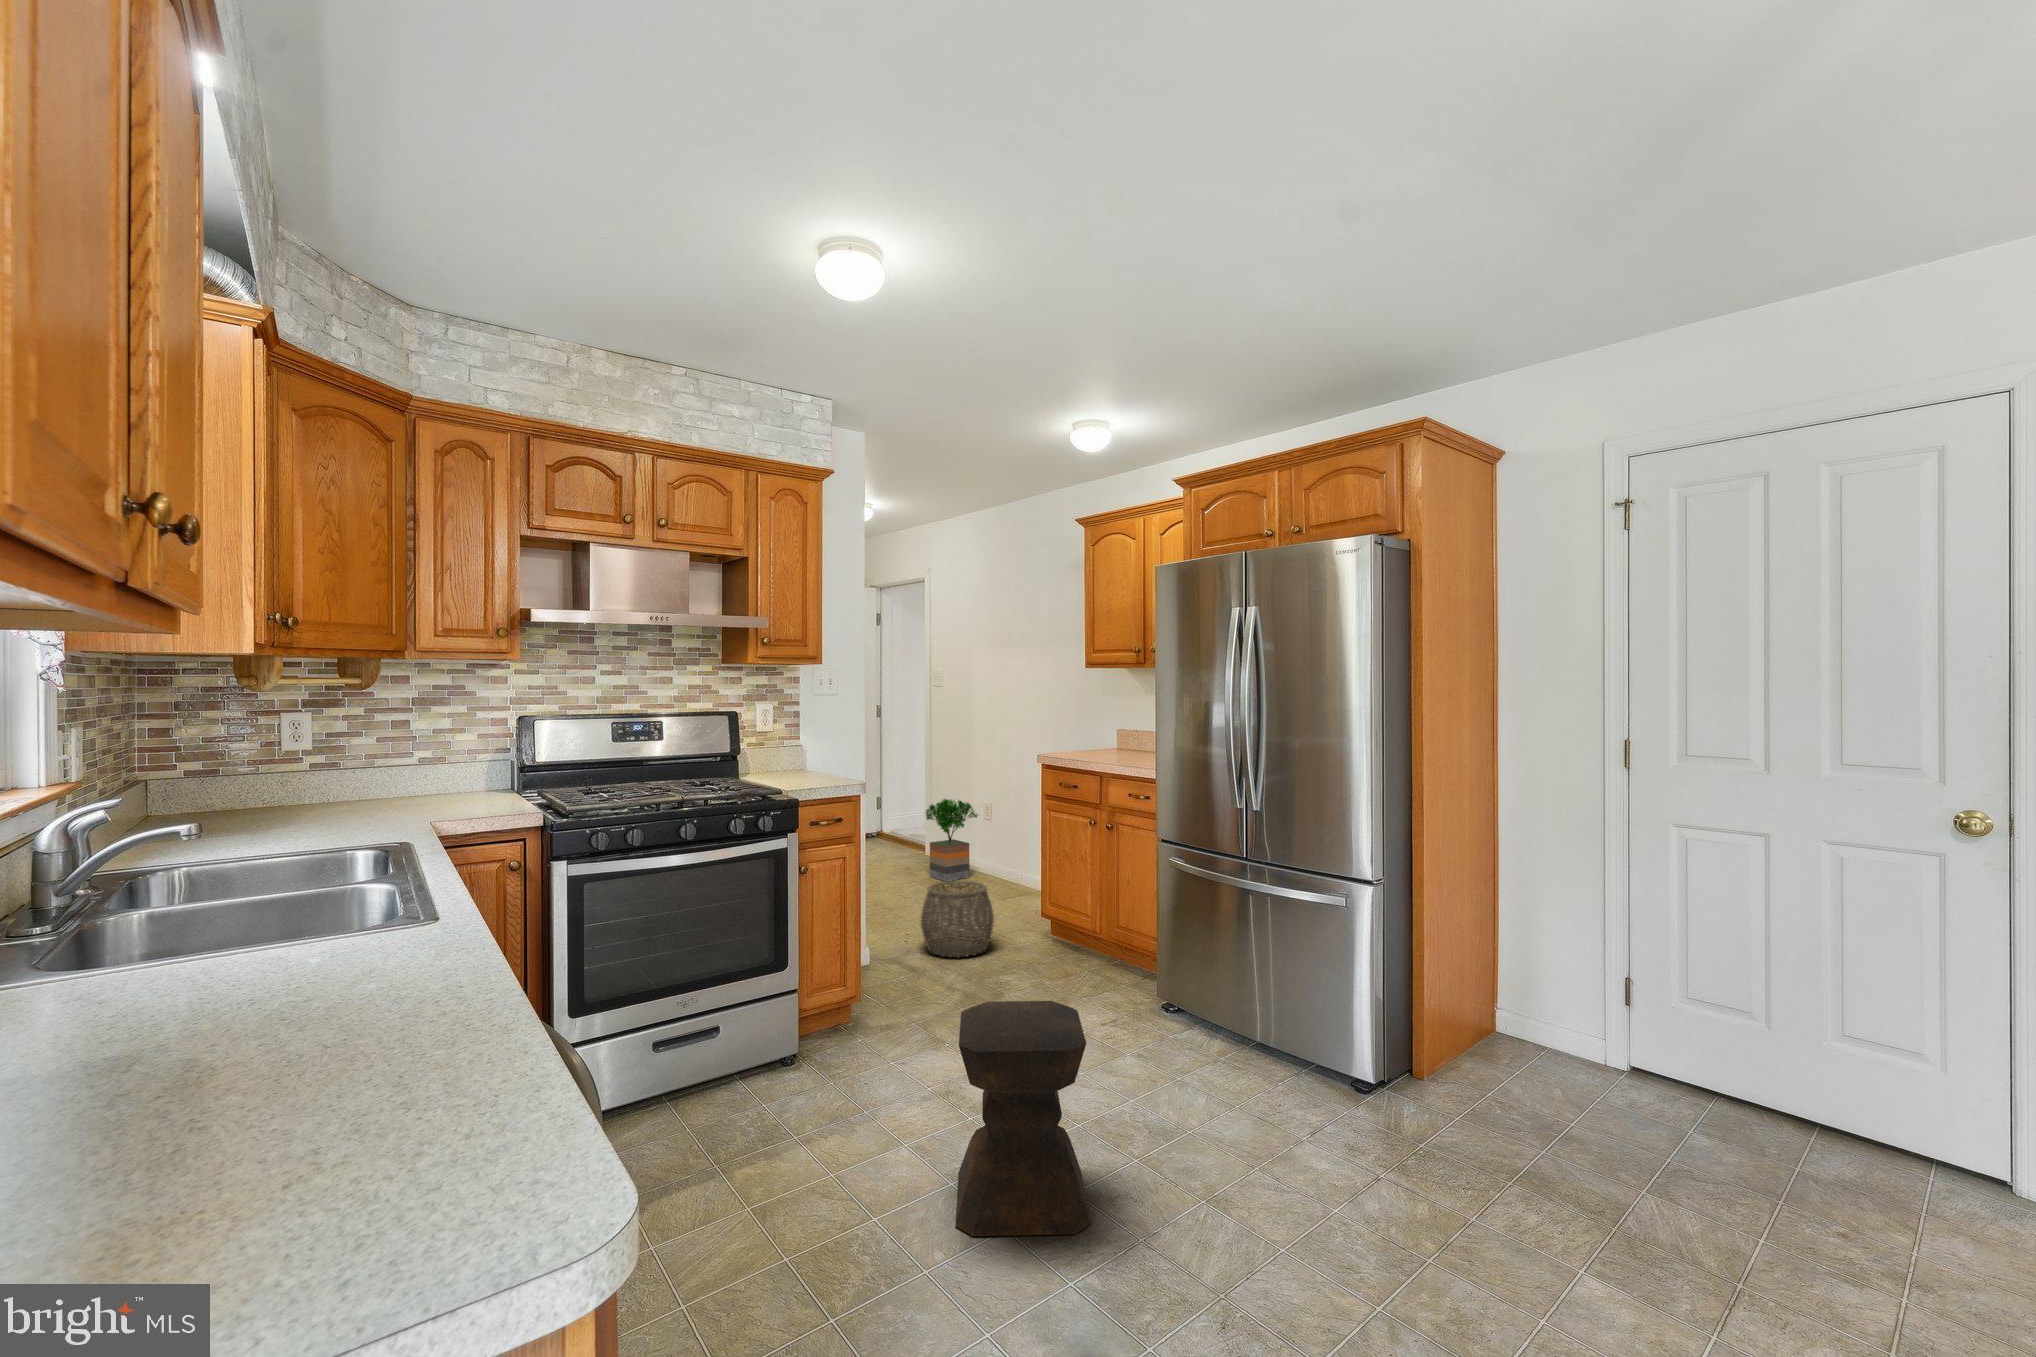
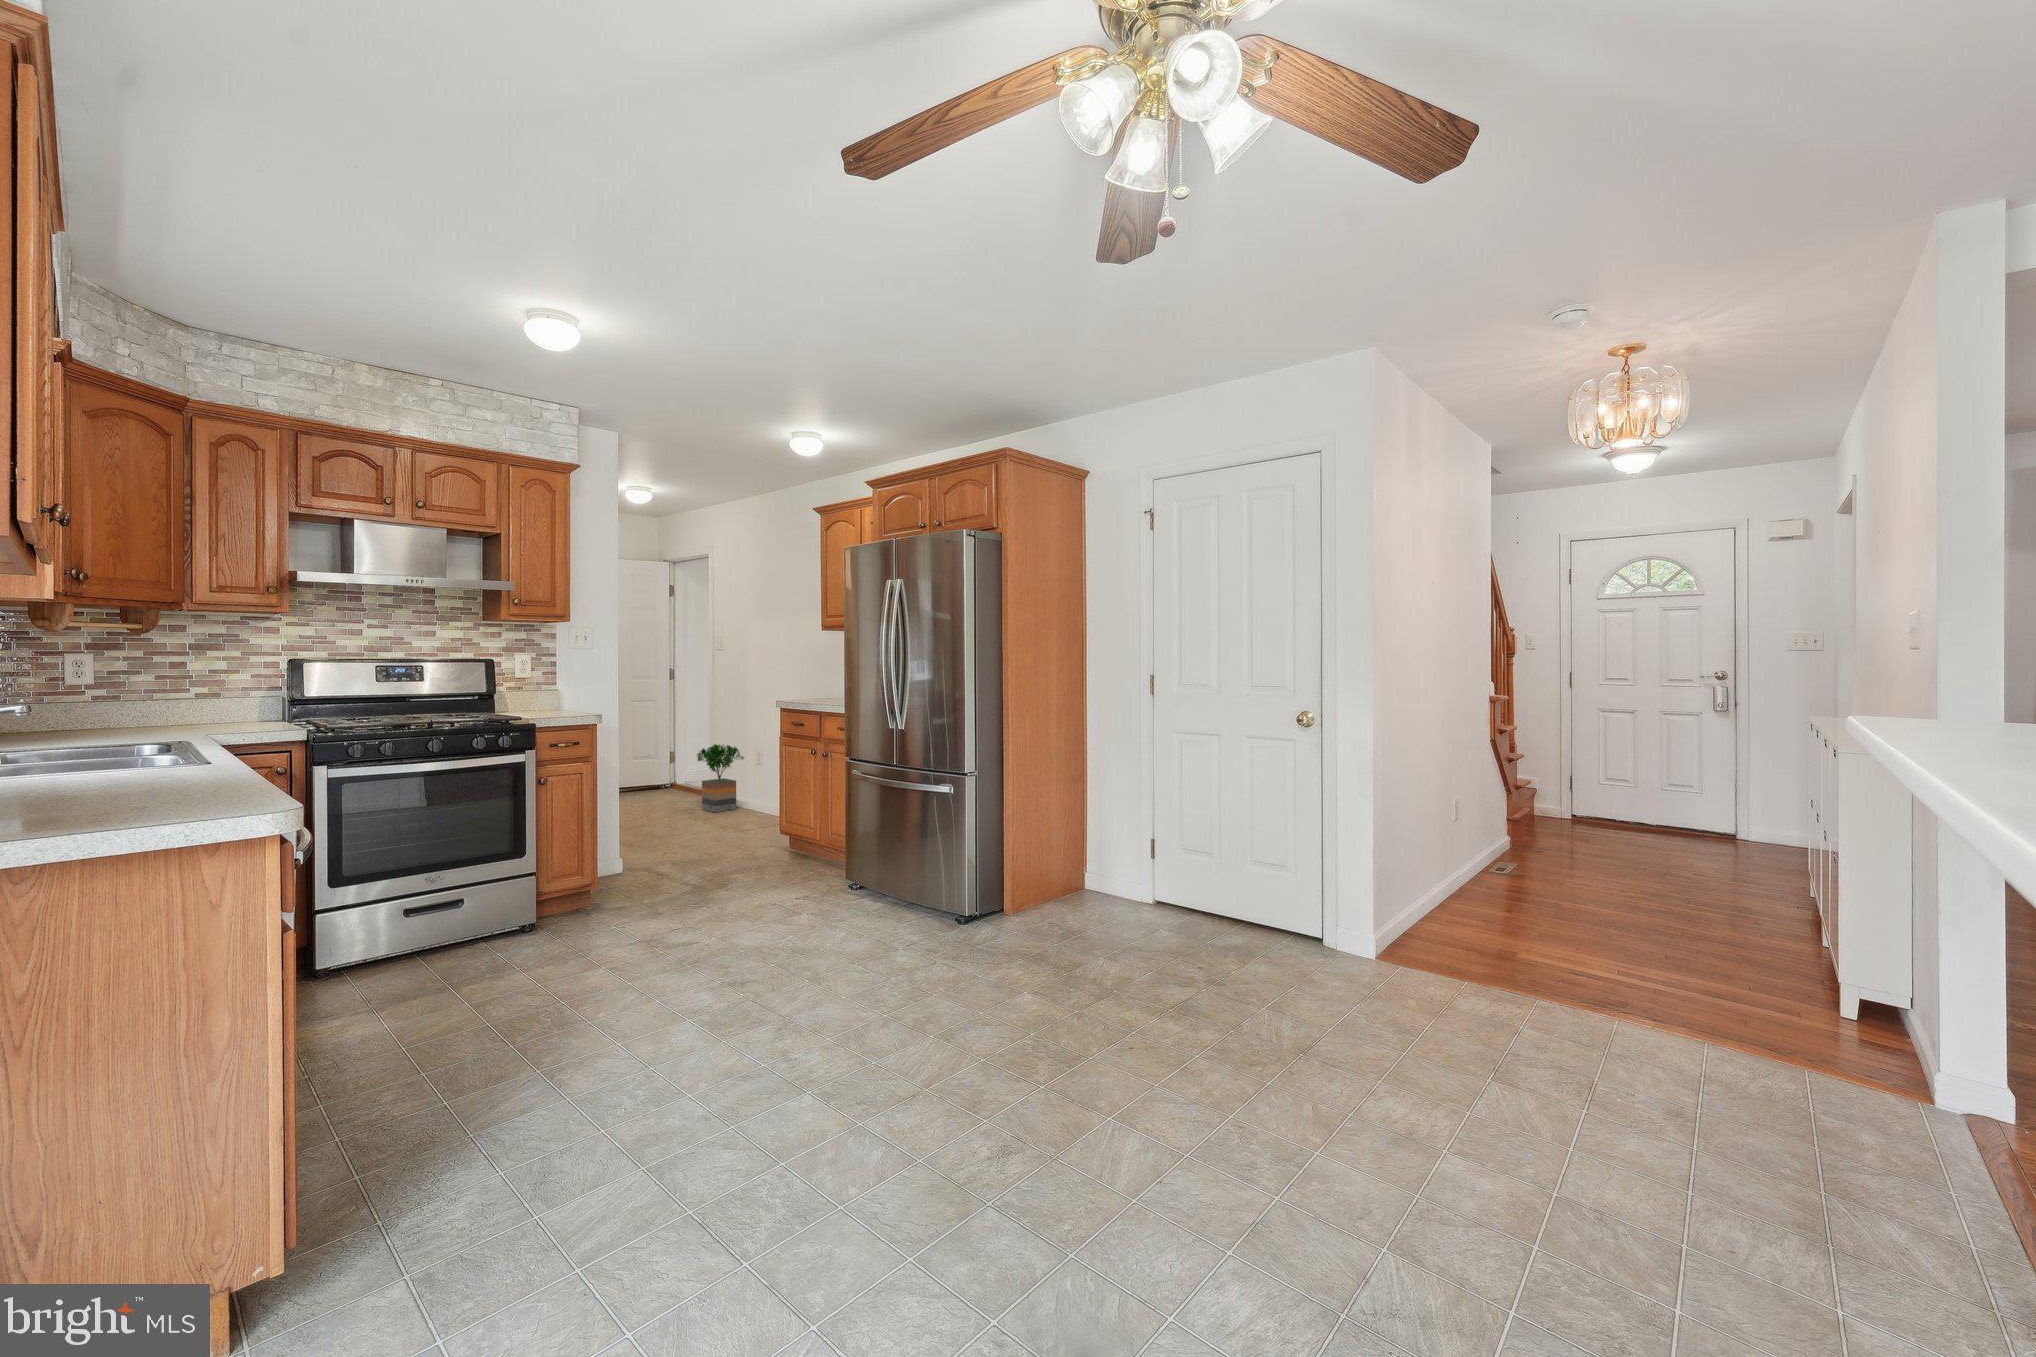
woven basket: present [921,881,994,957] -> none [669,803,732,862]
stool: present [955,1001,1091,1236] -> none [621,858,728,1012]

